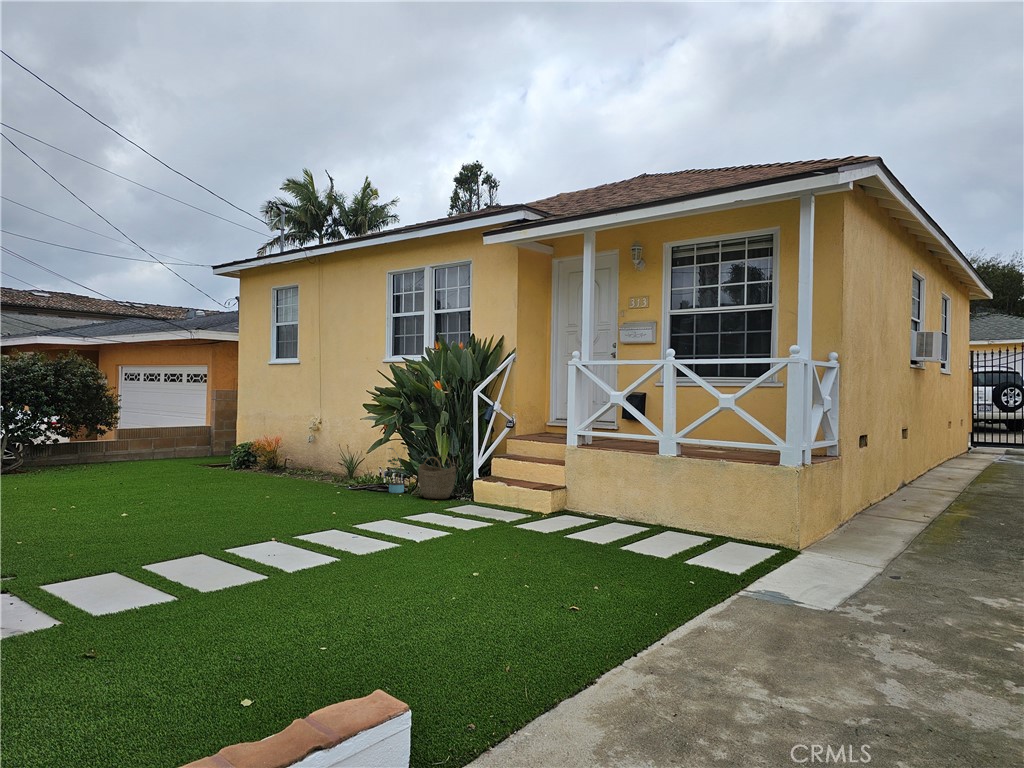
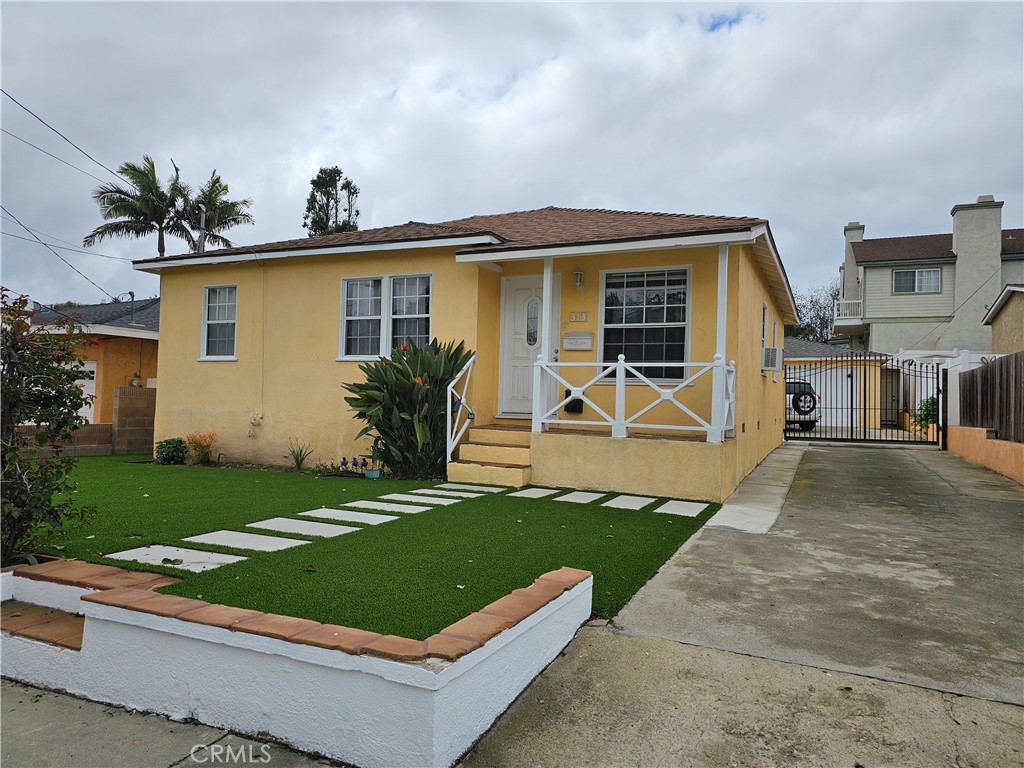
woven basket: present [418,455,456,499] -> none [399,443,432,481]

